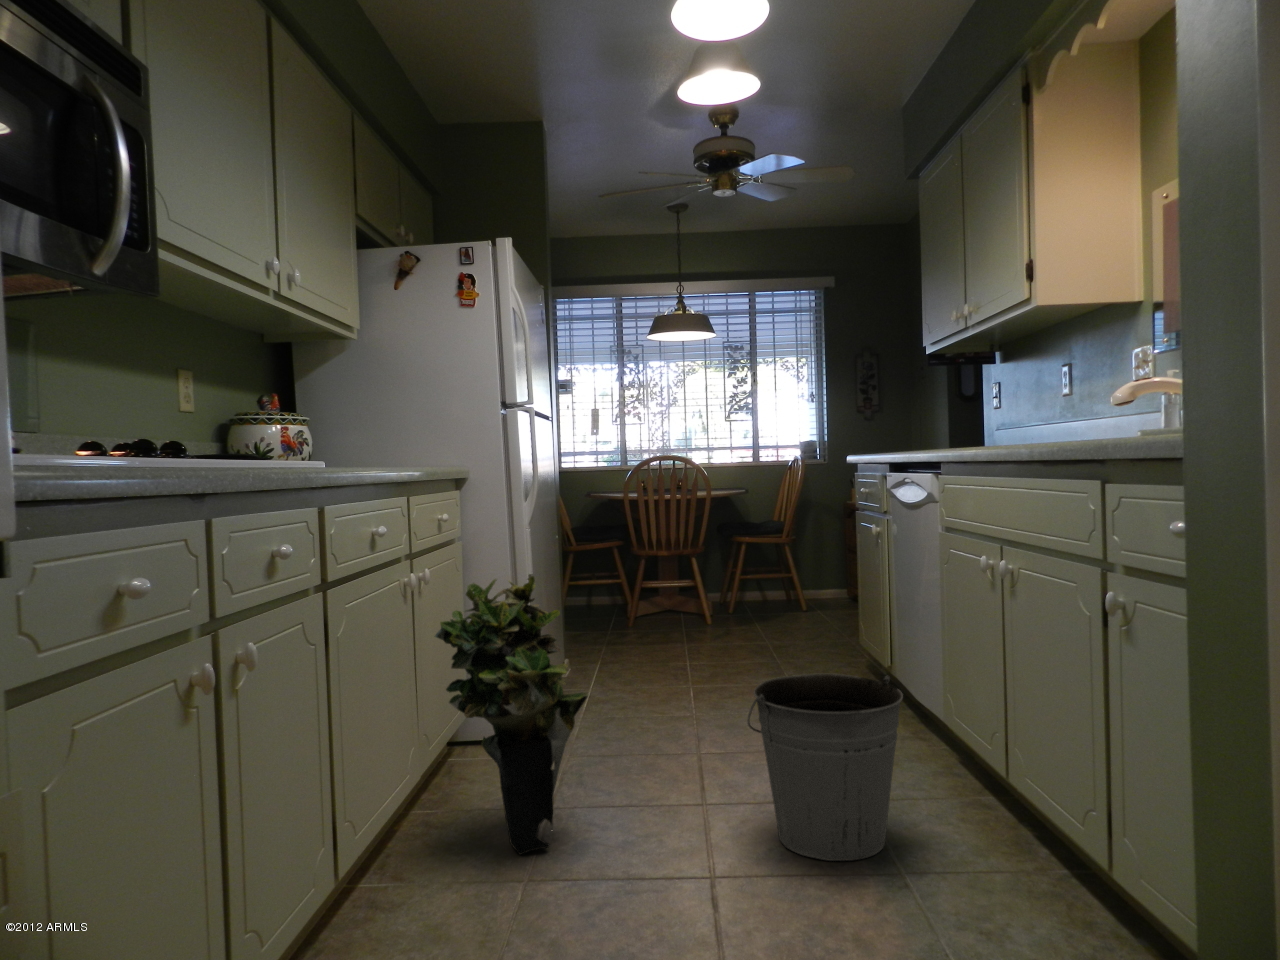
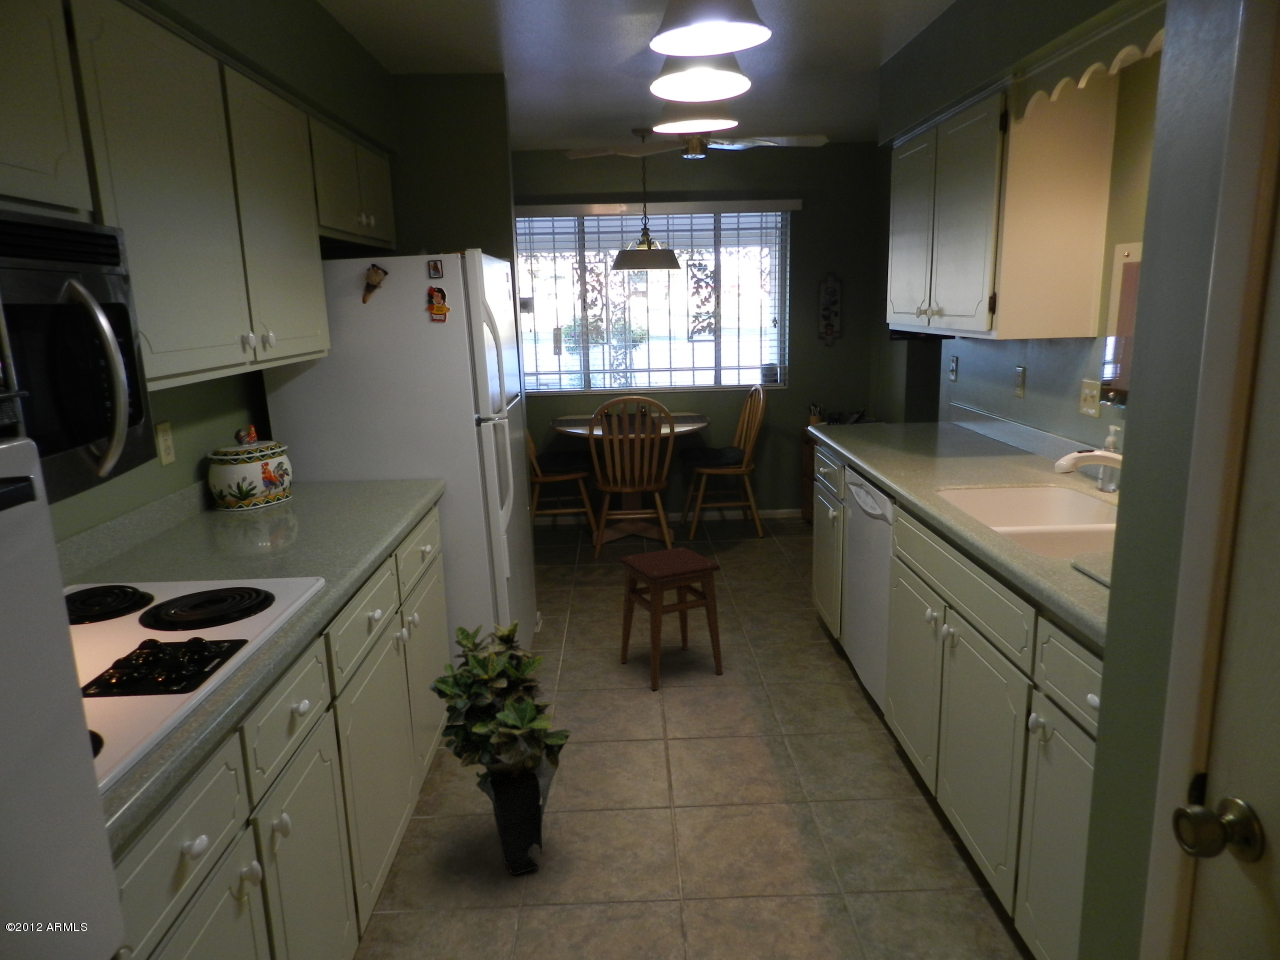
stool: none [650,573,763,717] -> present [619,547,723,690]
bucket: present [747,674,903,861] -> none [713,705,850,881]

